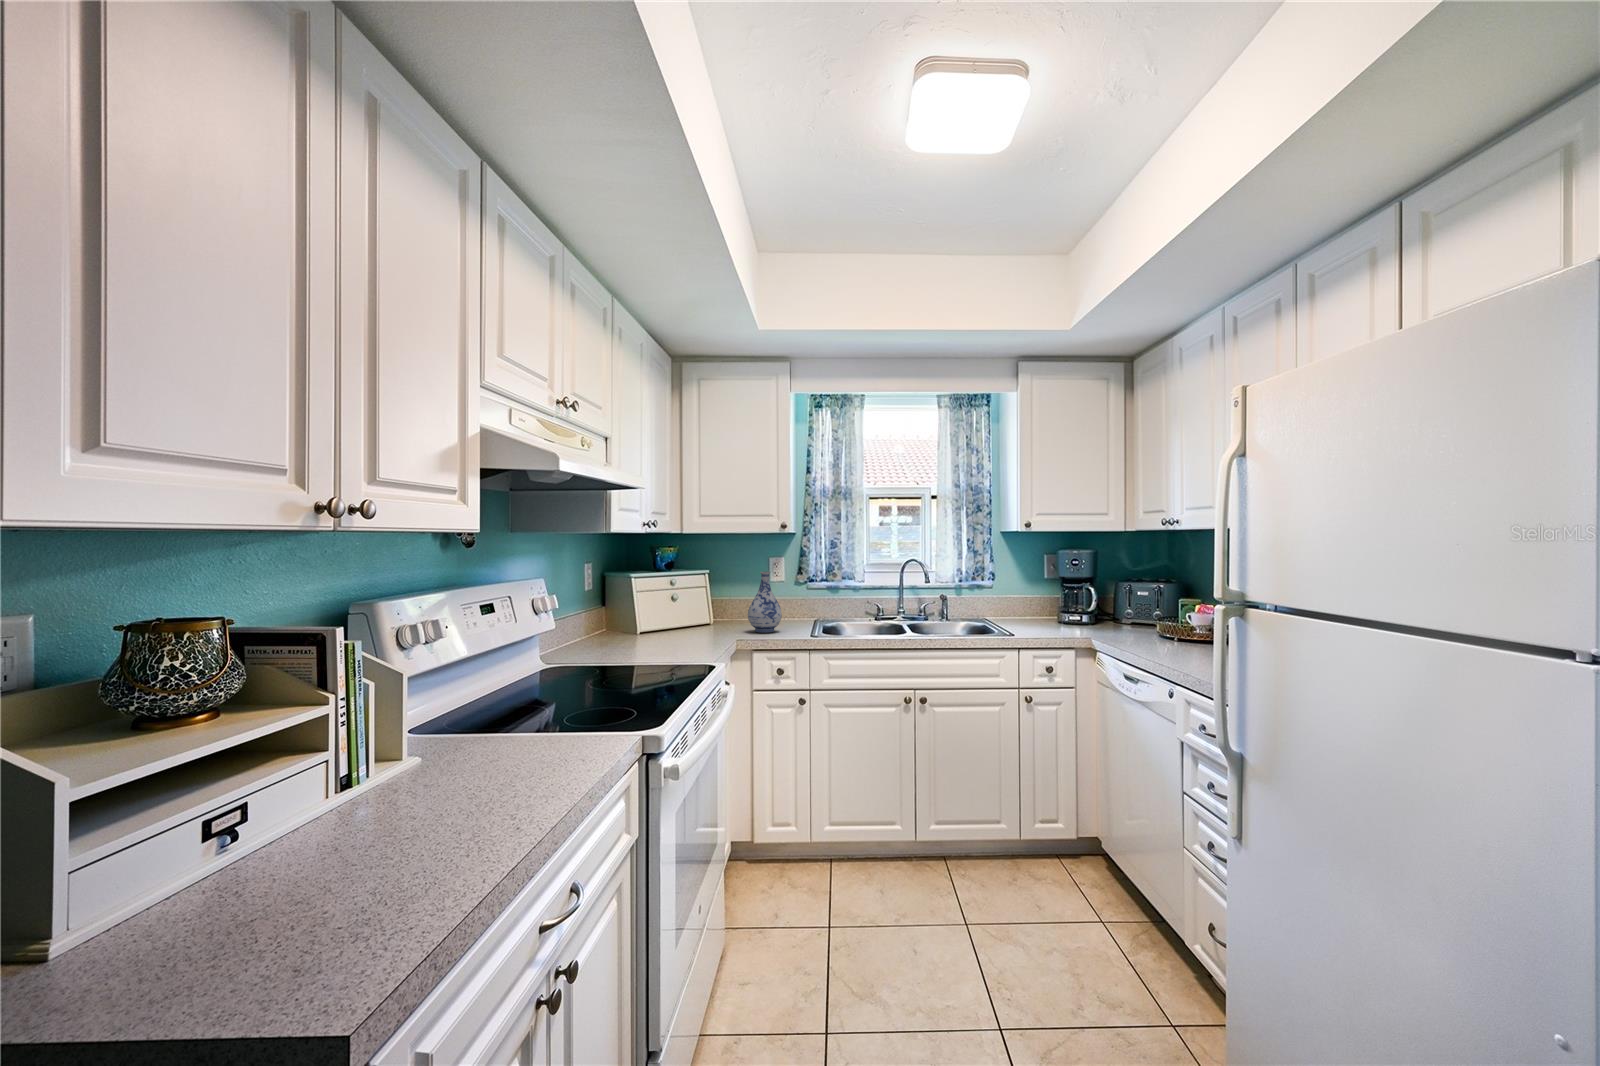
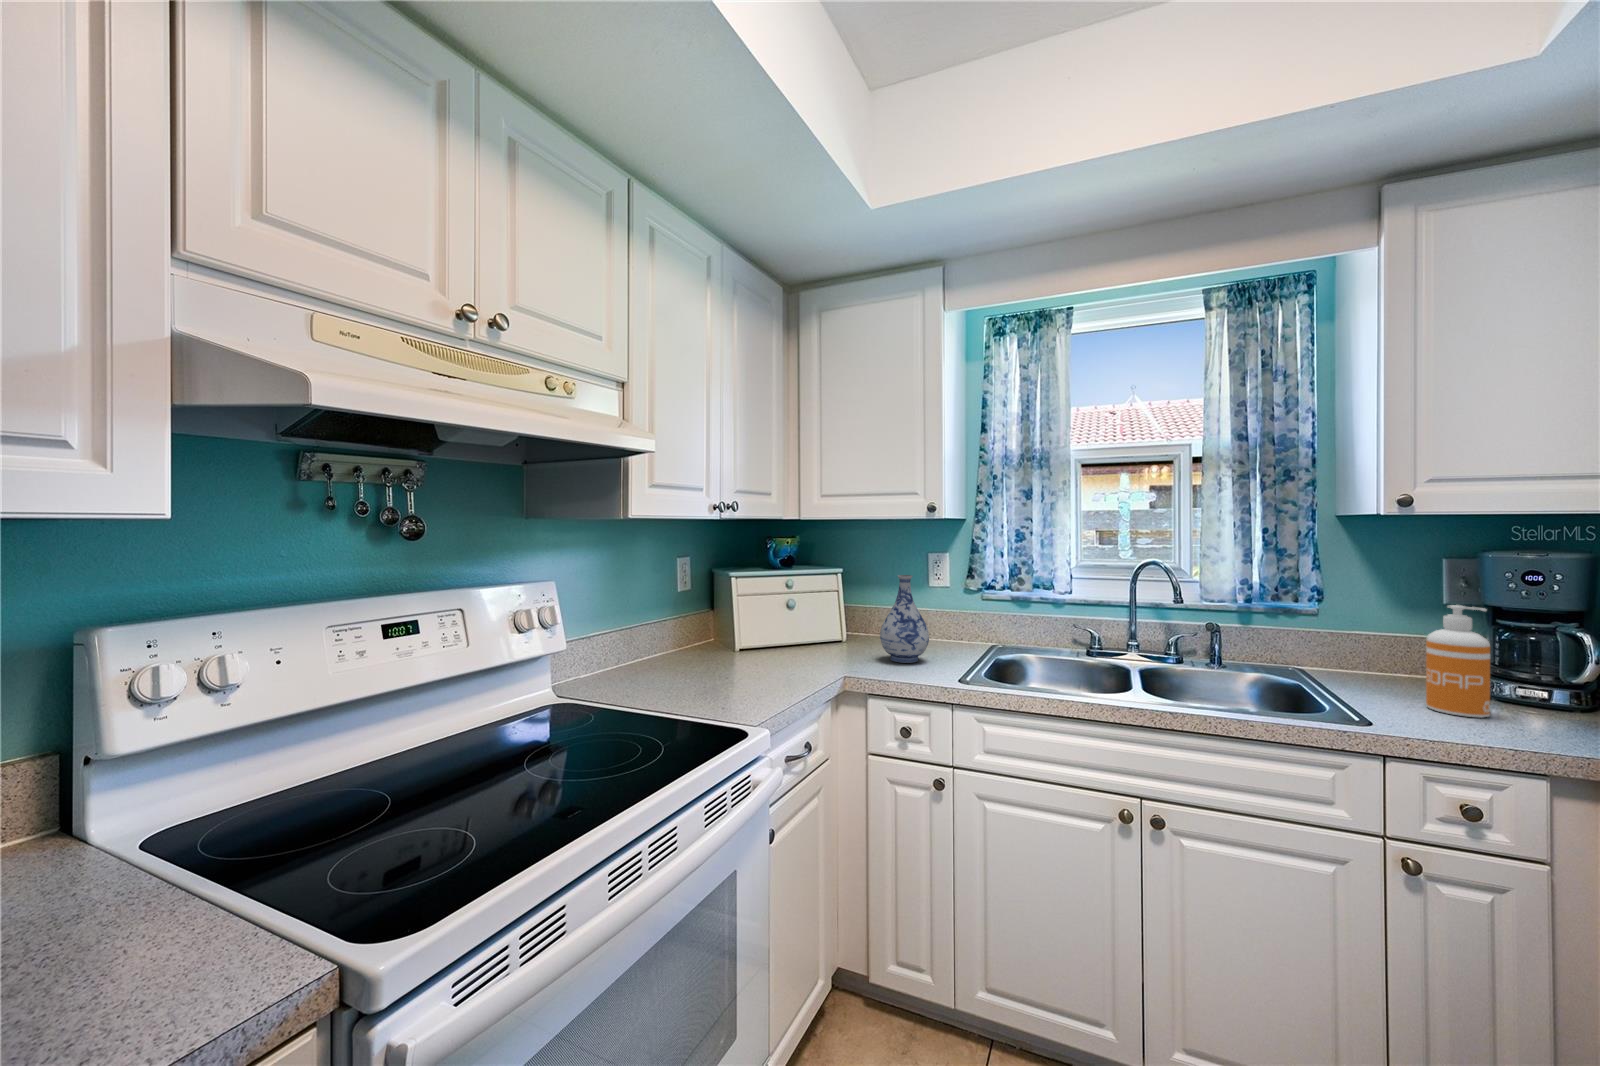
soap dispenser: none [1036,577,1059,632] -> present [1426,605,1490,718]

